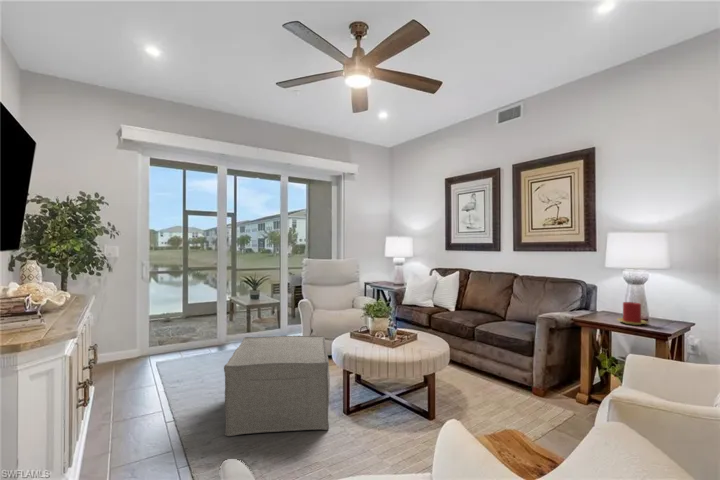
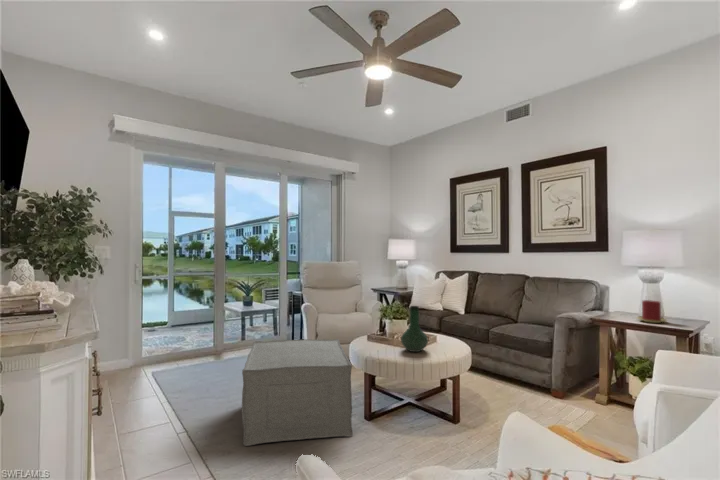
vase: none [379,306,405,350] -> present [401,306,428,352]

